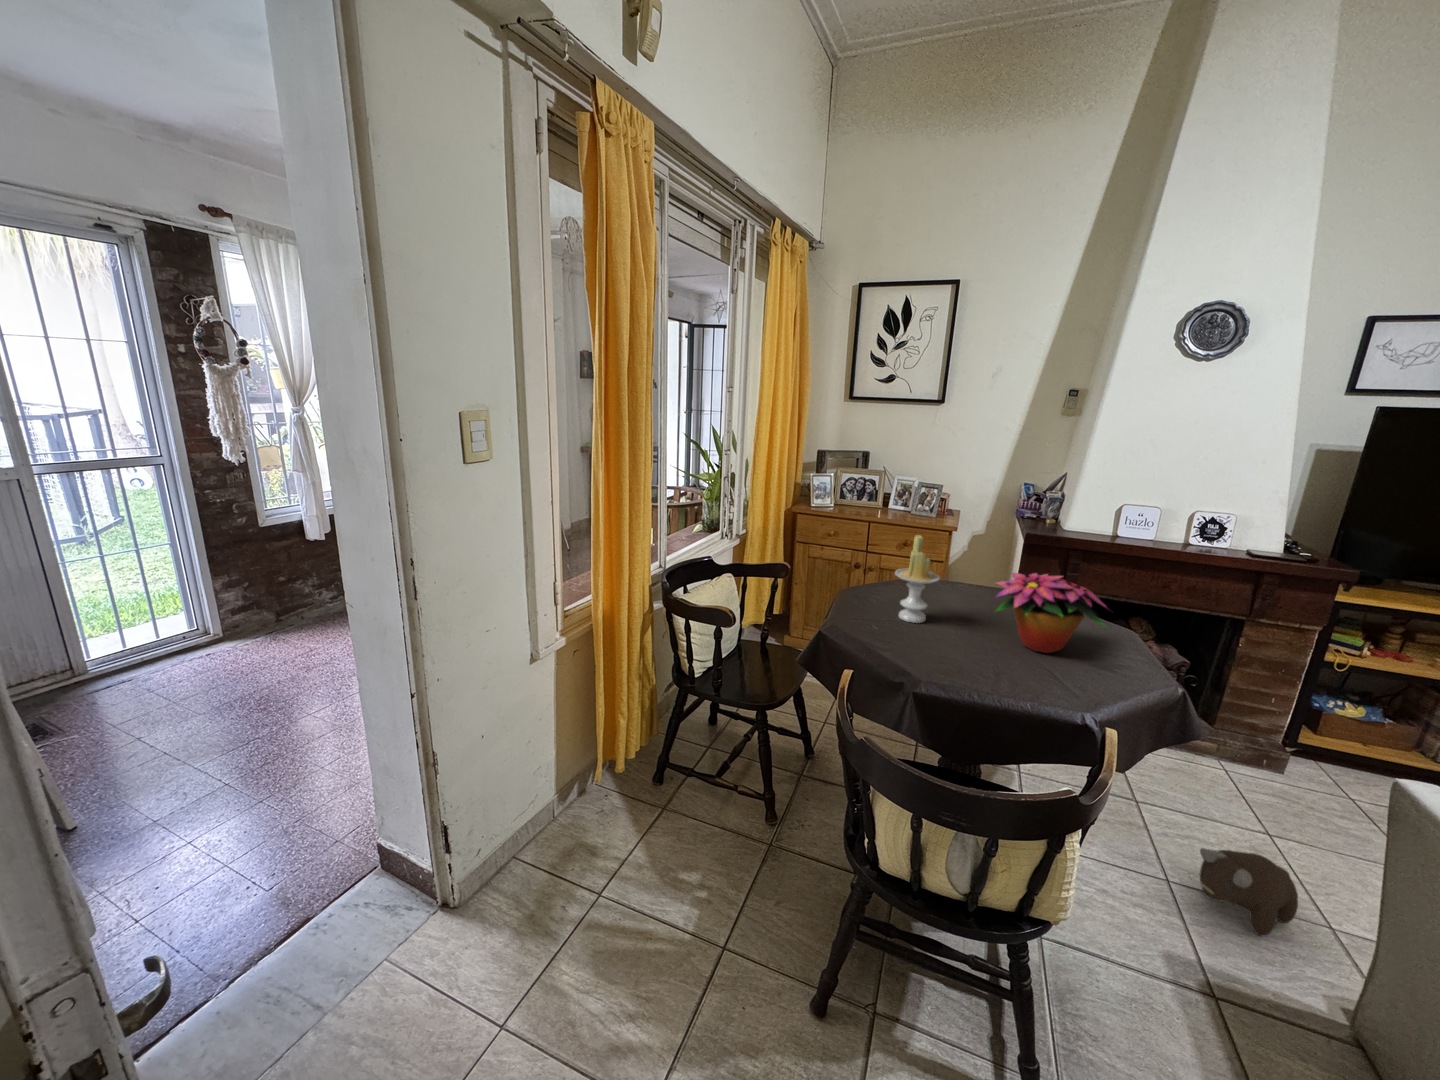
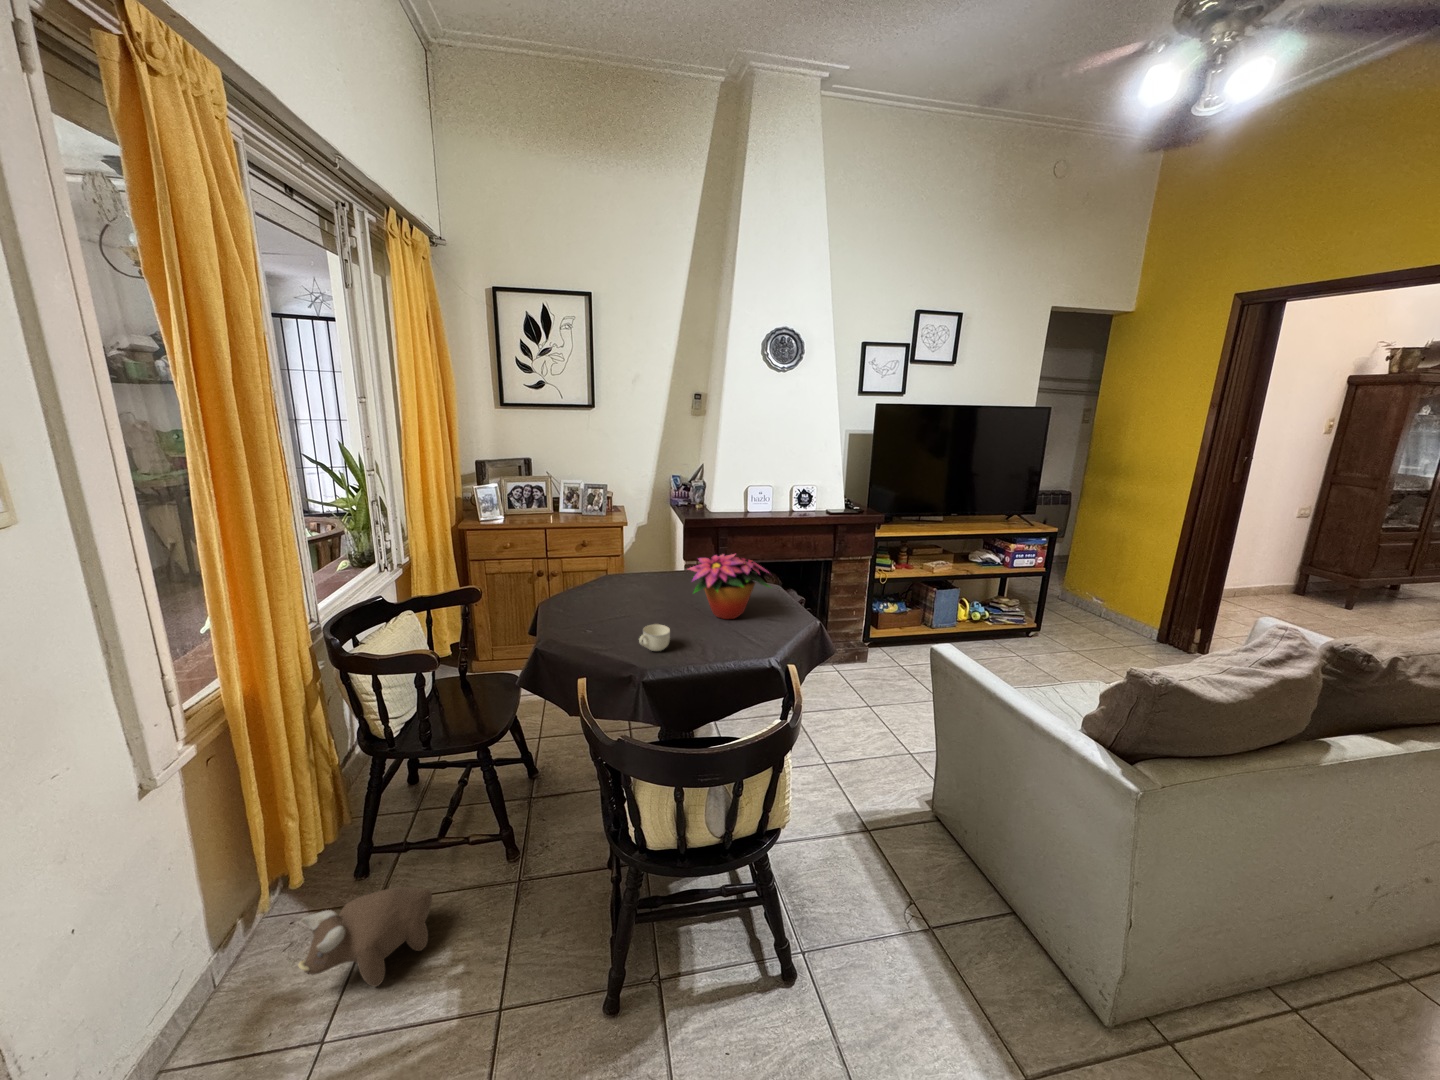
candle: present [895,535,939,623] -> none [601,537,642,619]
cup: none [915,633,955,664] -> present [639,624,670,651]
plush toy: present [1200,848,1298,936] -> present [299,887,432,987]

